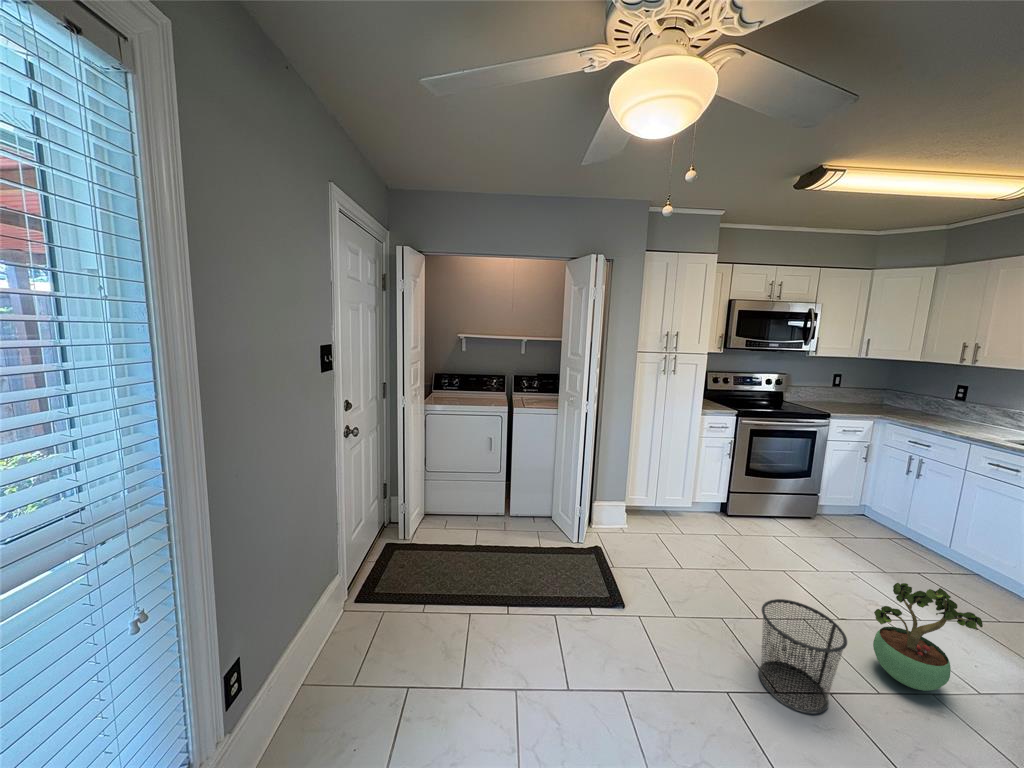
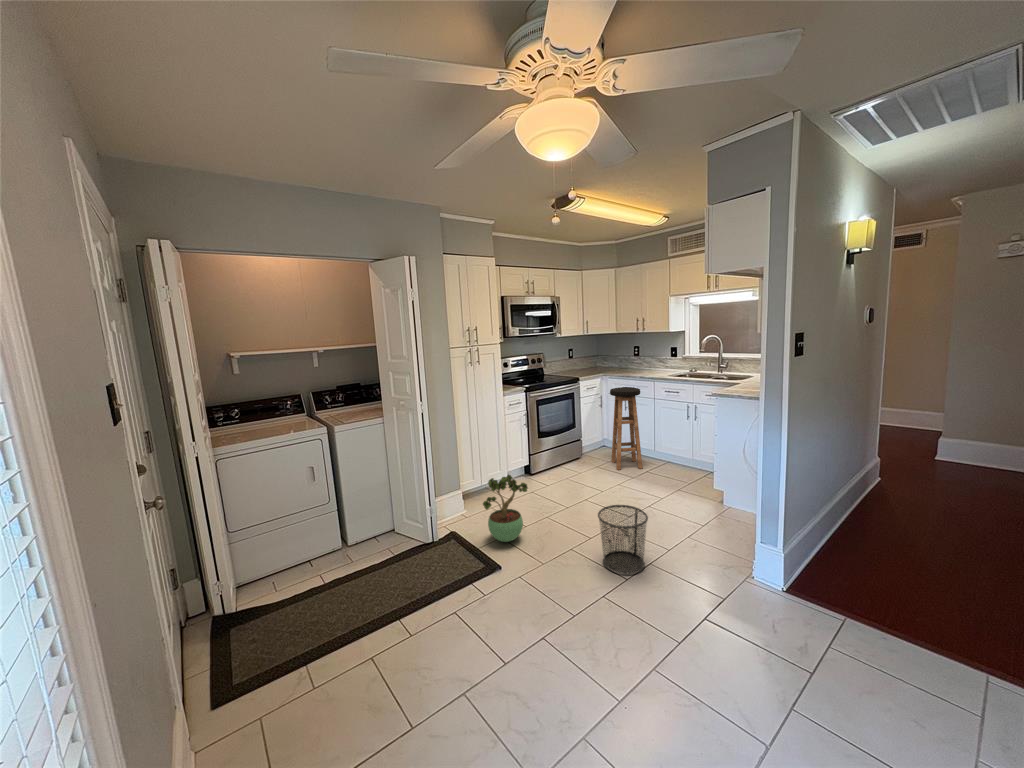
bar stool: none [860,440,936,569] -> present [610,387,642,470]
potted plant: present [873,583,983,691] -> present [483,474,528,542]

